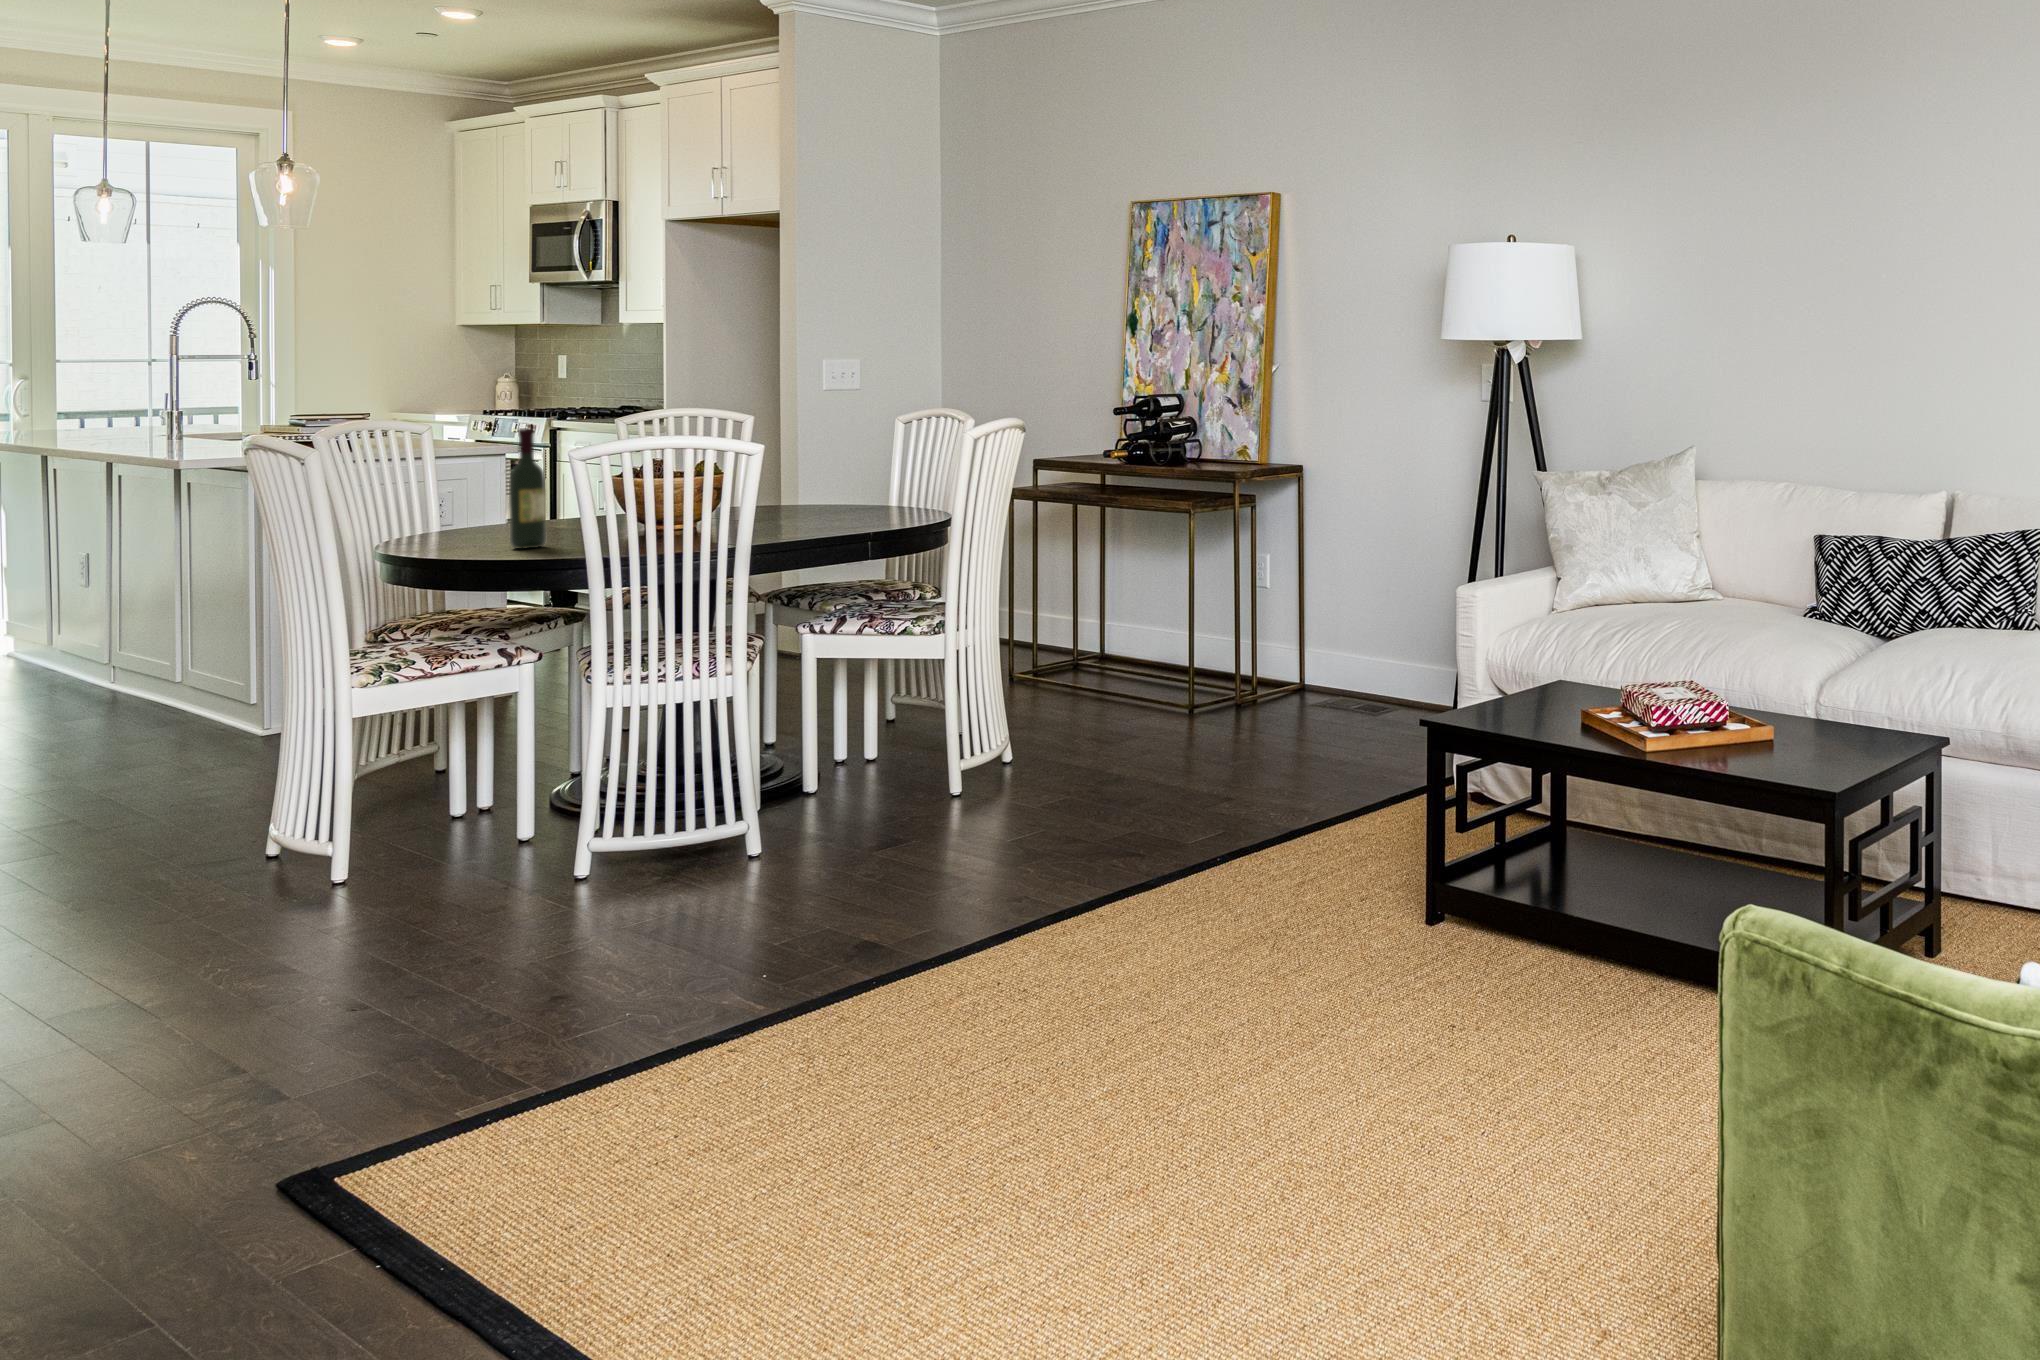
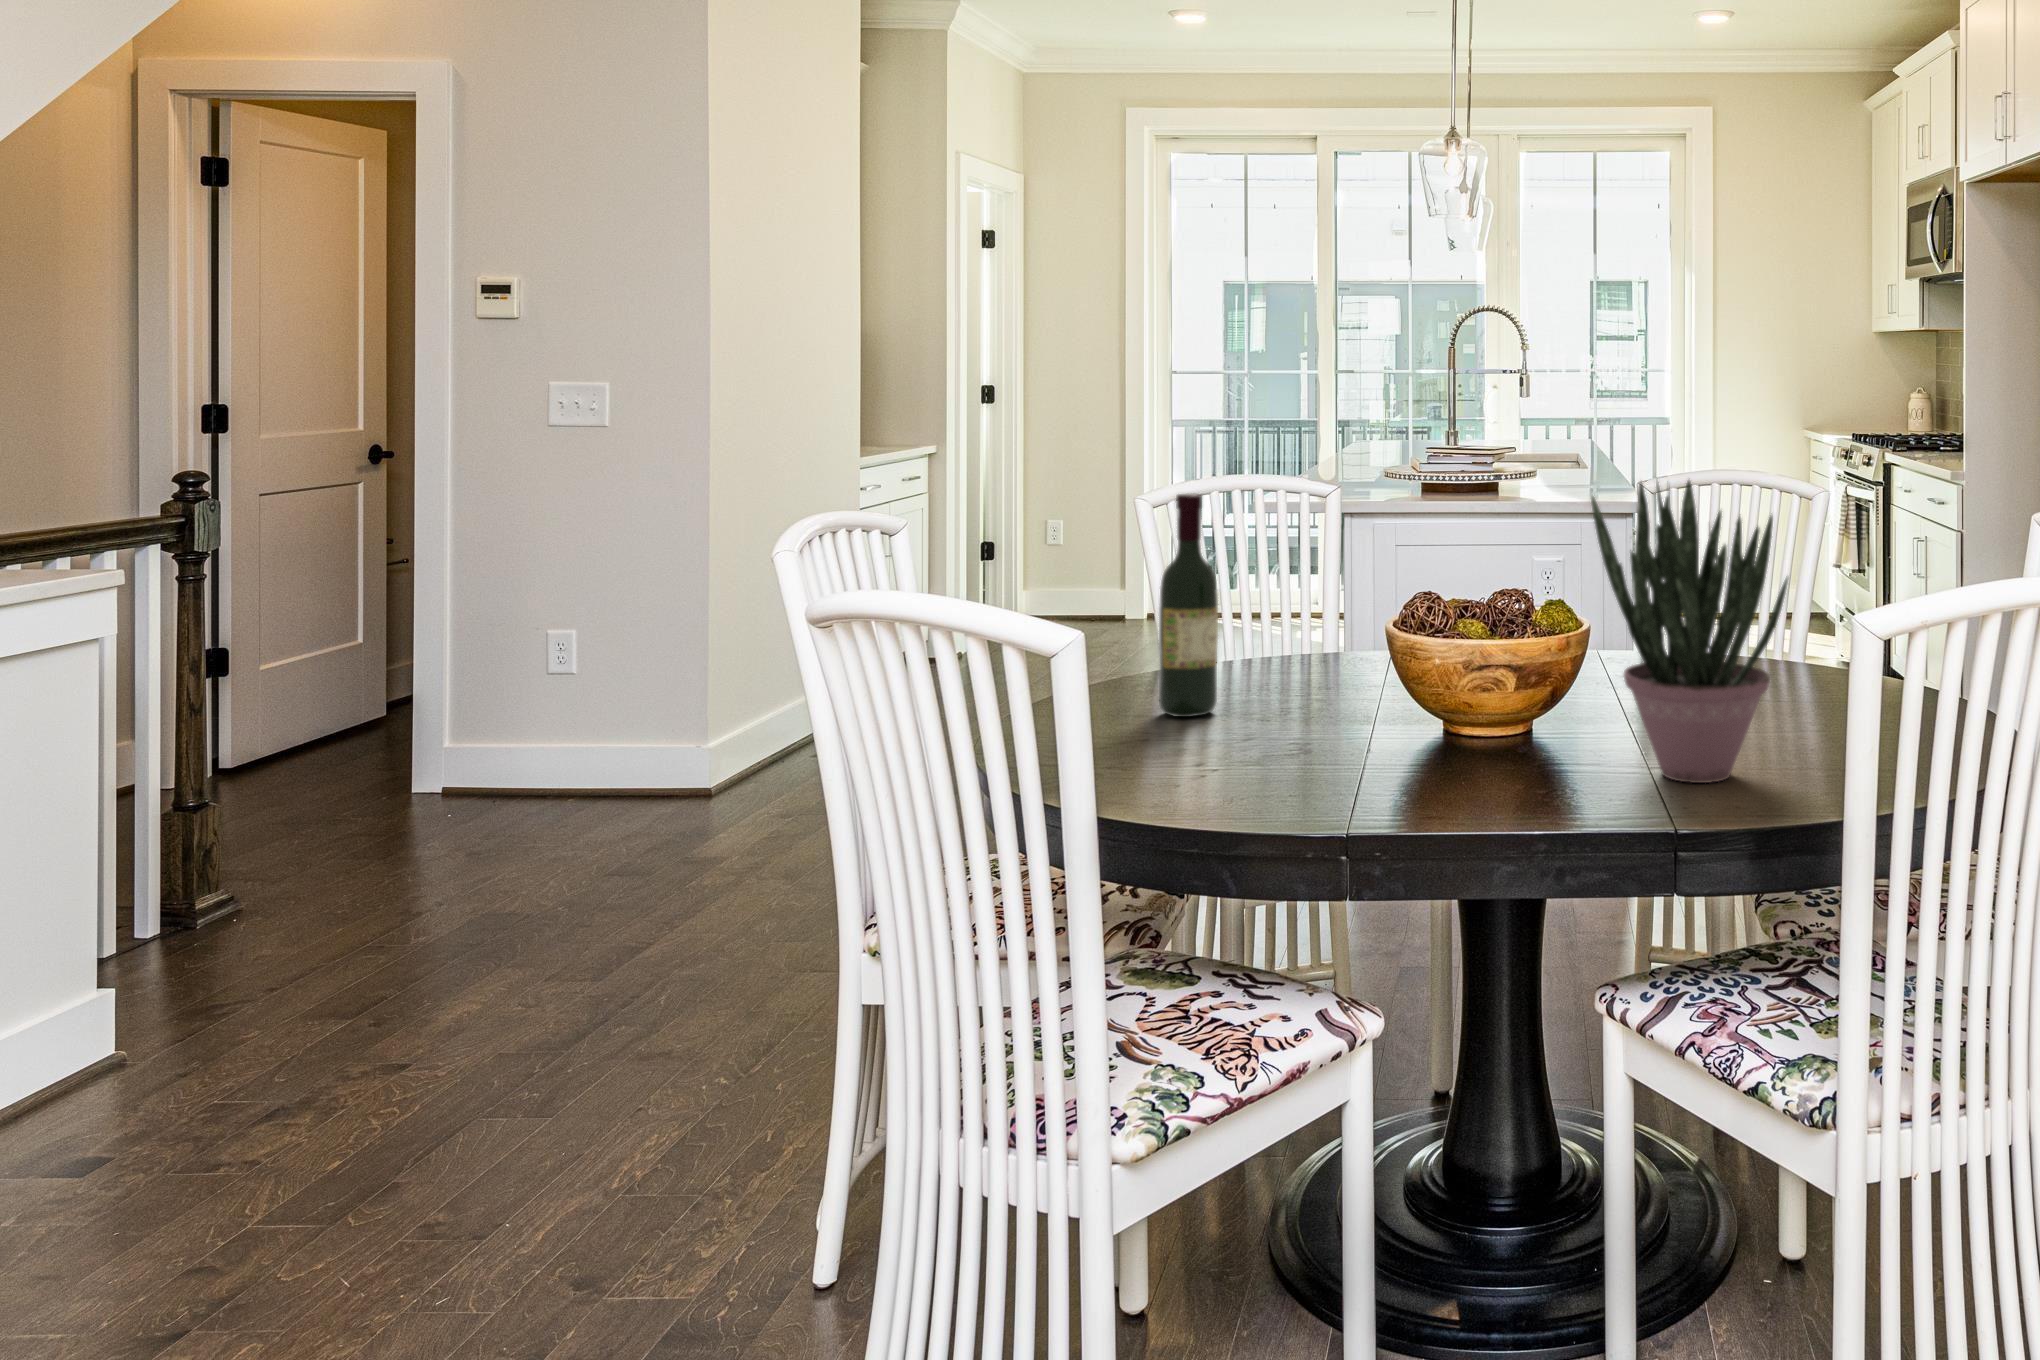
potted plant: none [792,400,888,530] -> present [1591,481,1788,783]

